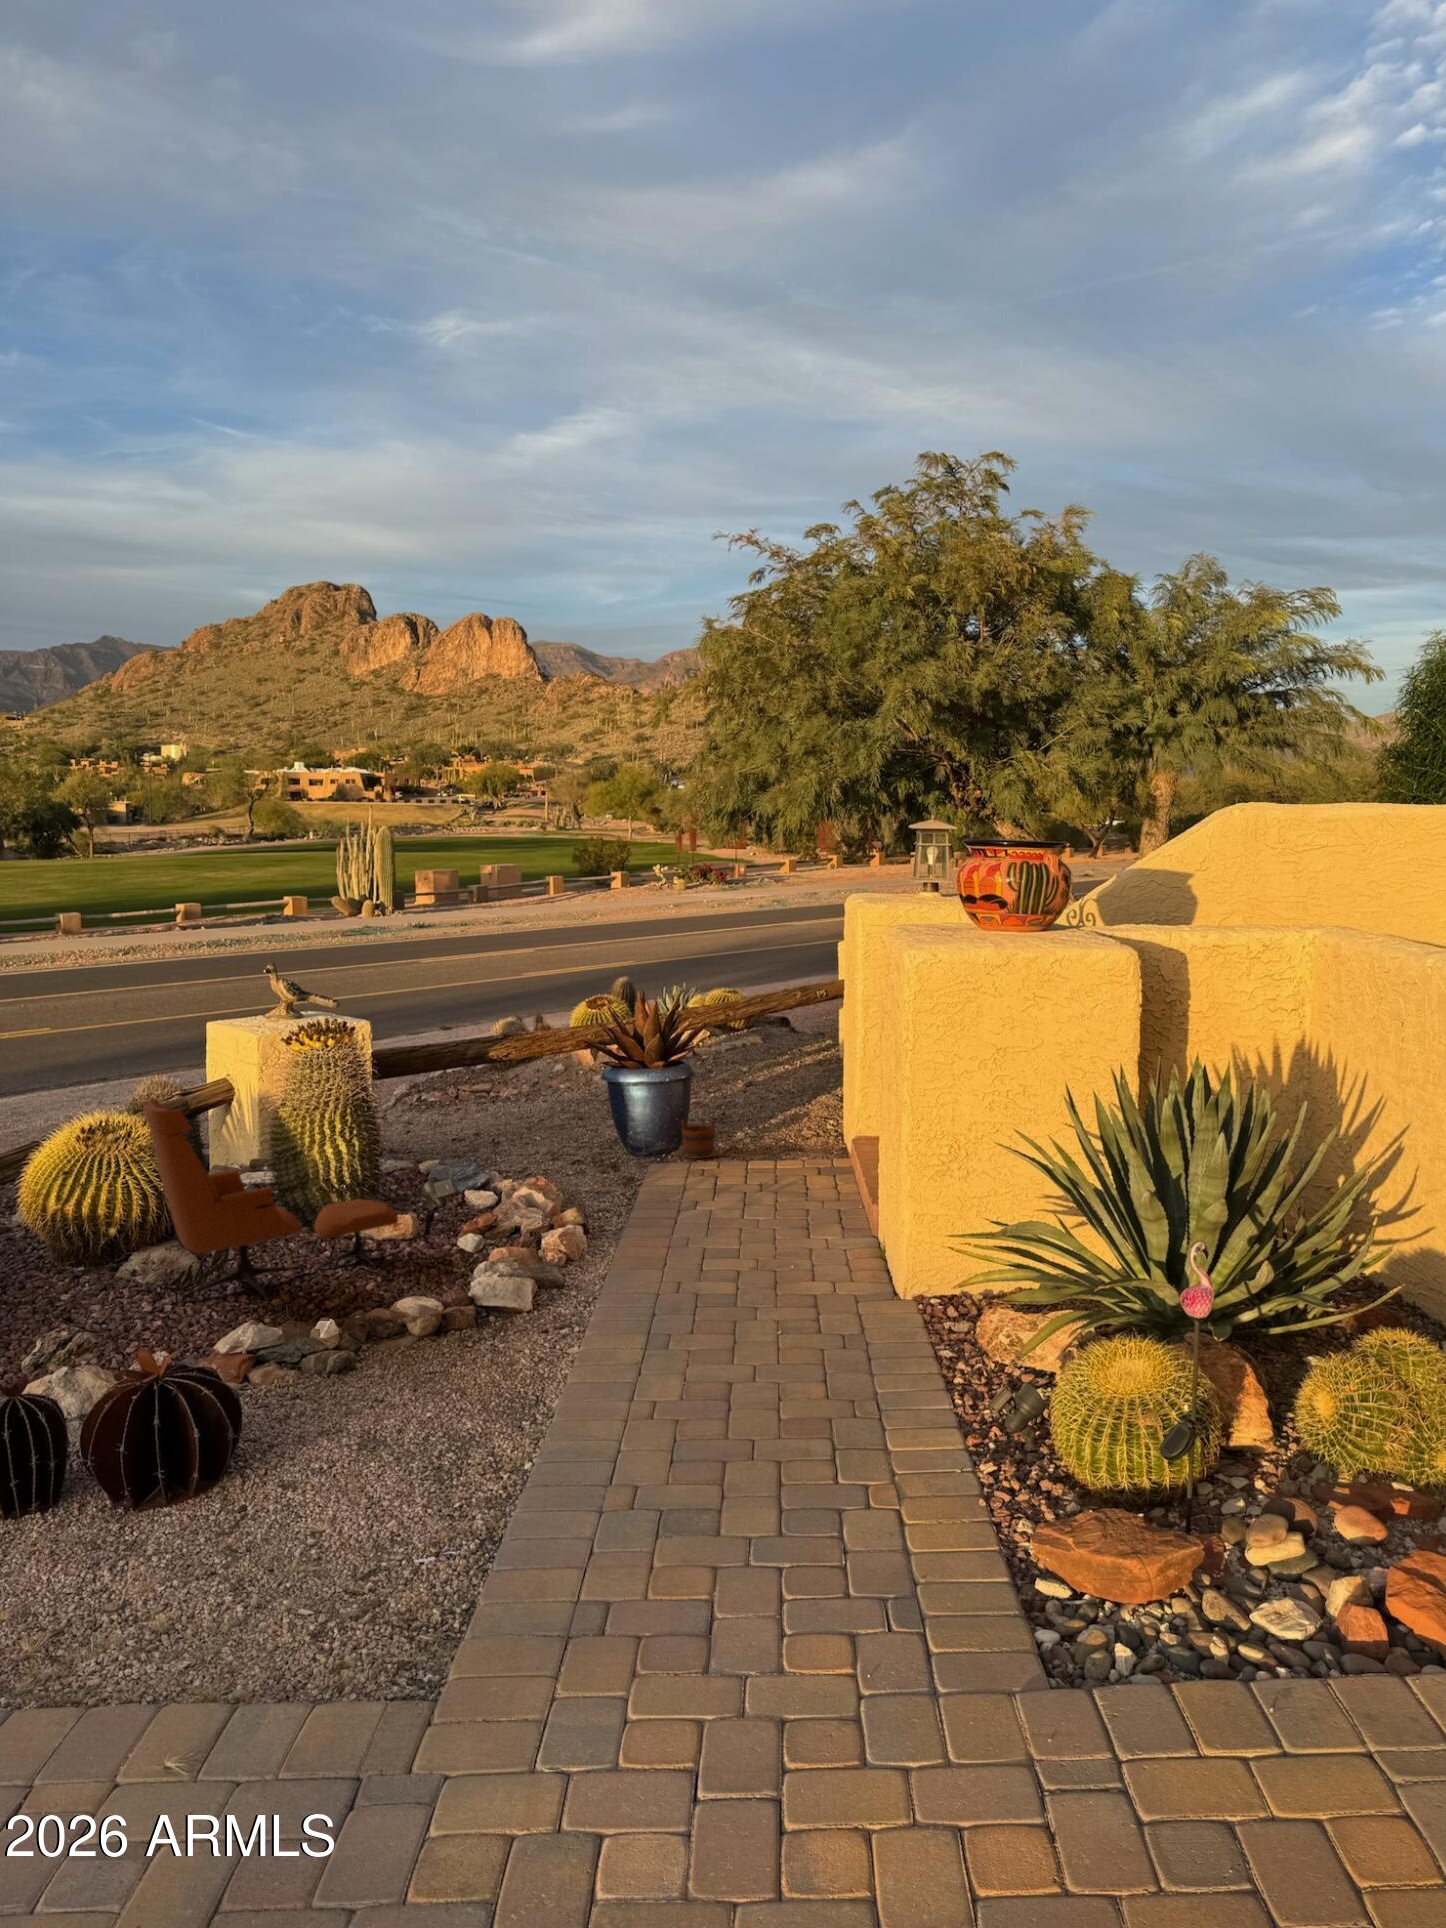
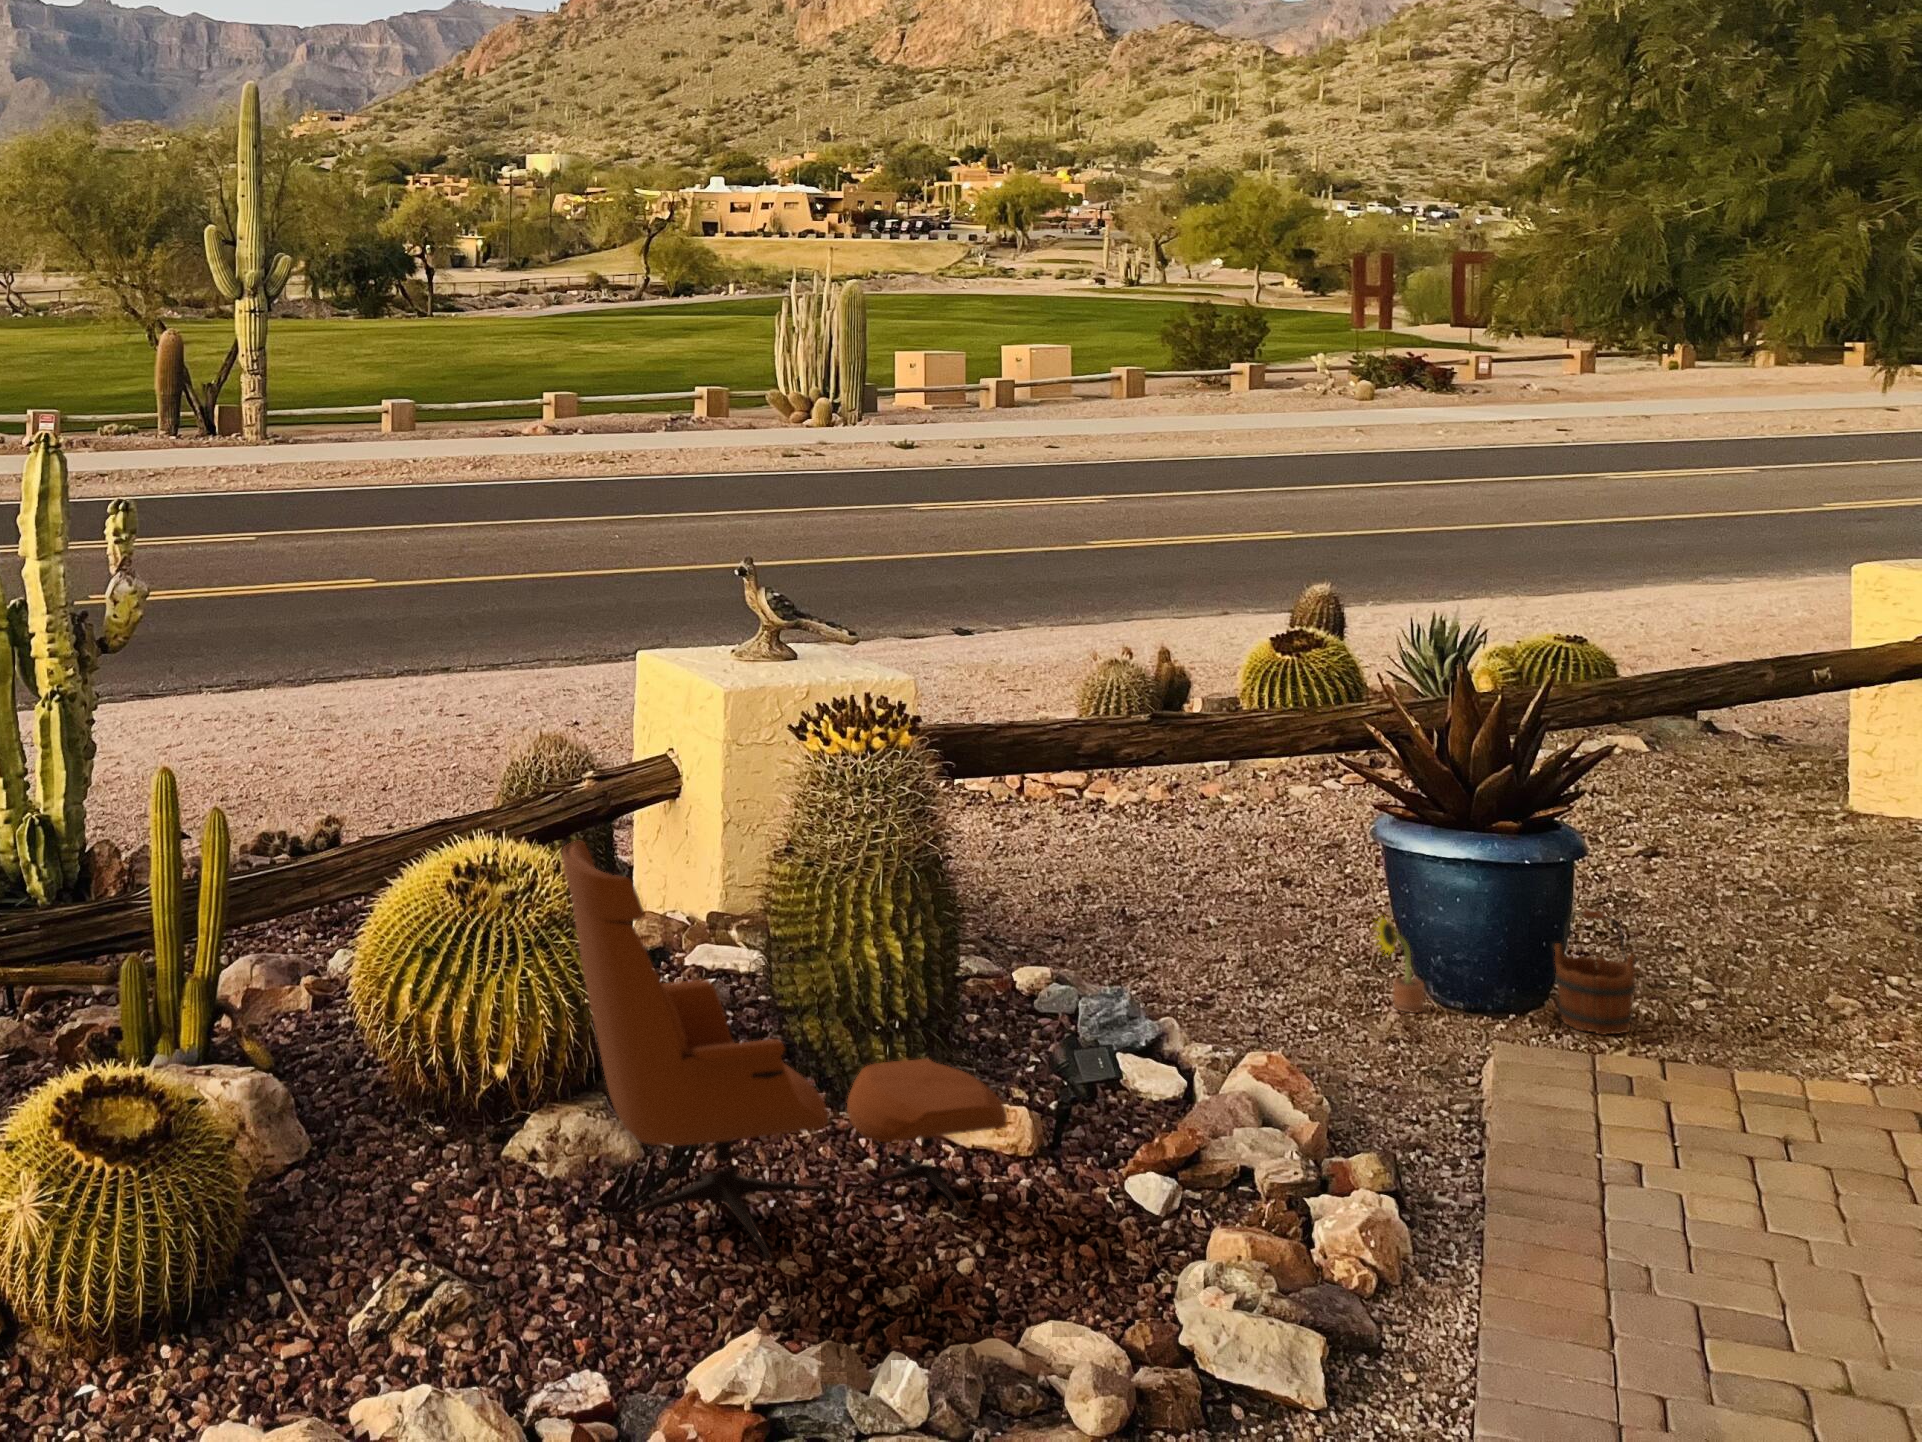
decorative plant: none [600,1115,625,1162] -> present [1374,916,1425,1013]

